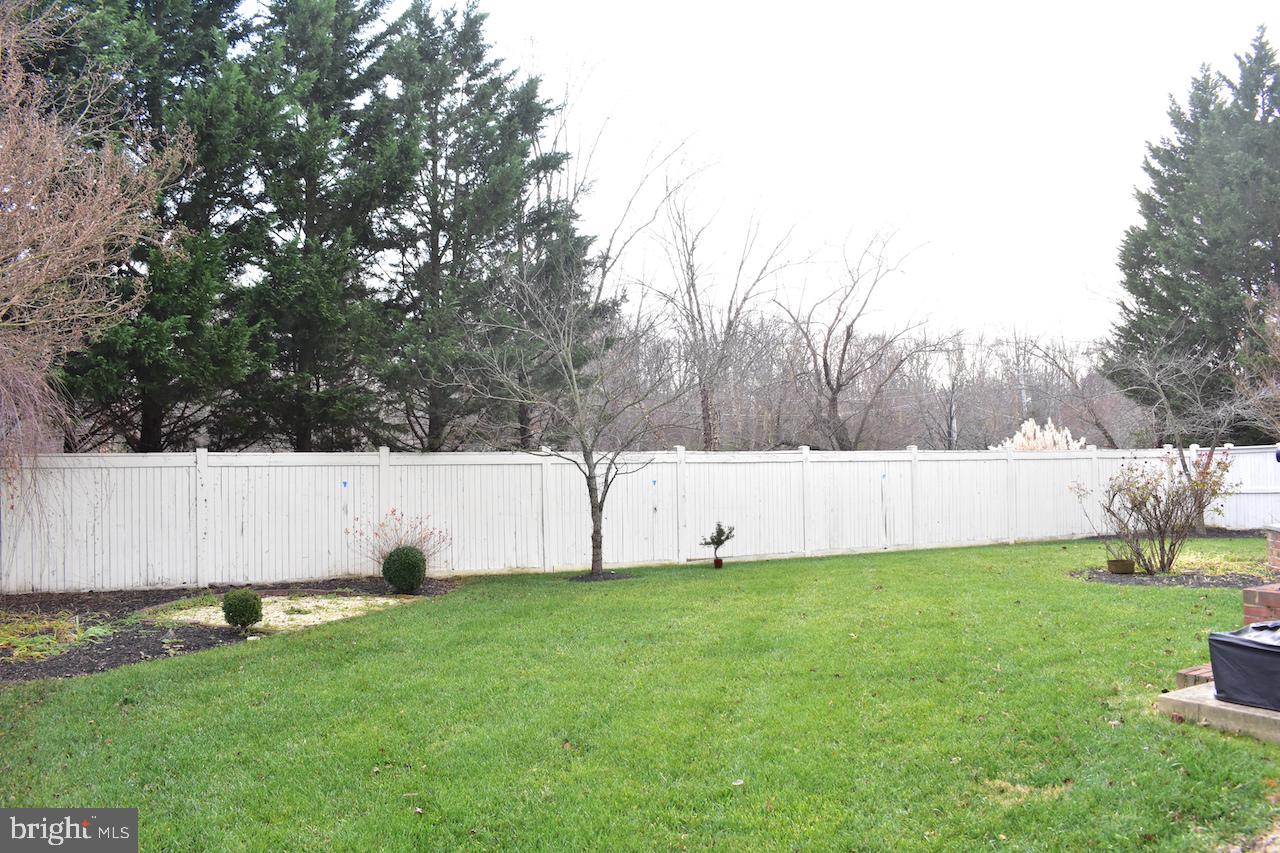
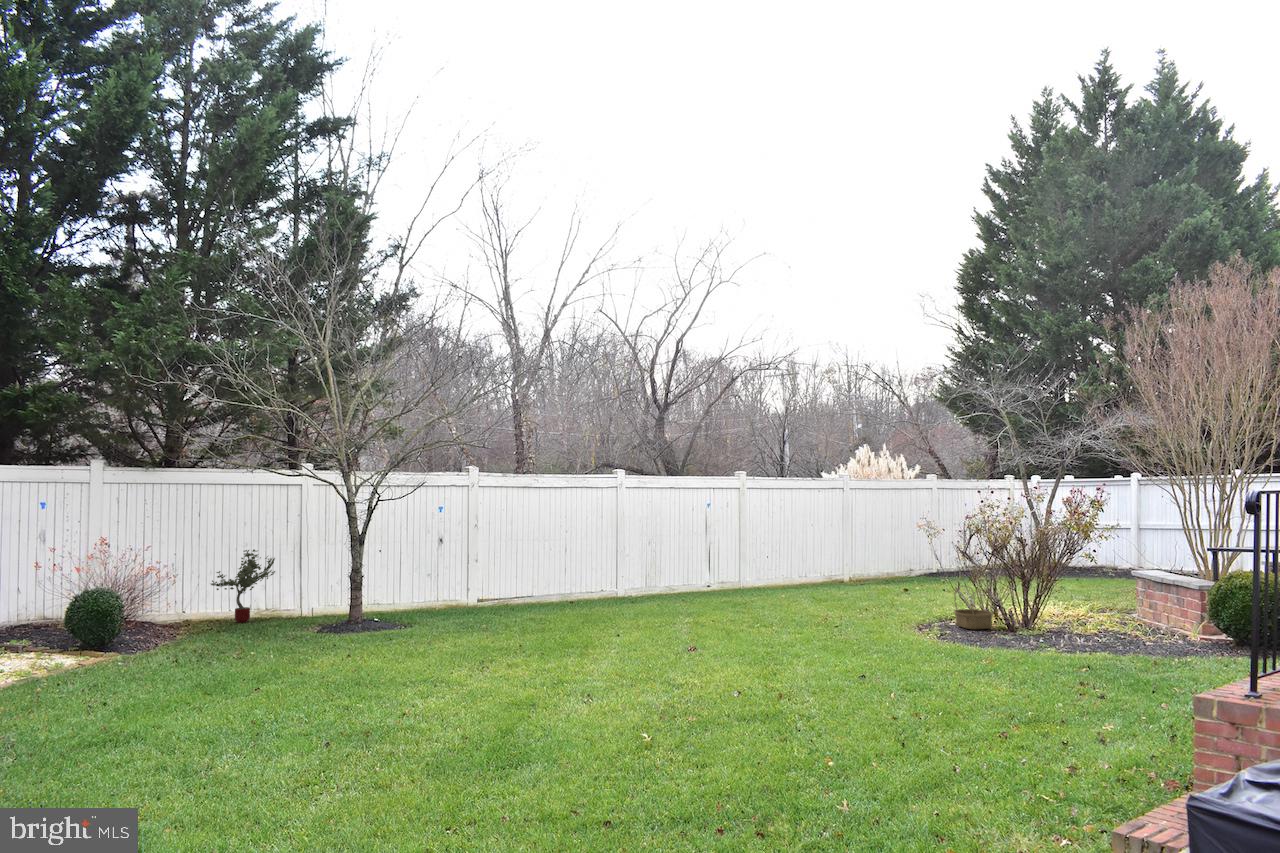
potted tree: present [699,522,734,568] -> present [211,549,275,623]

